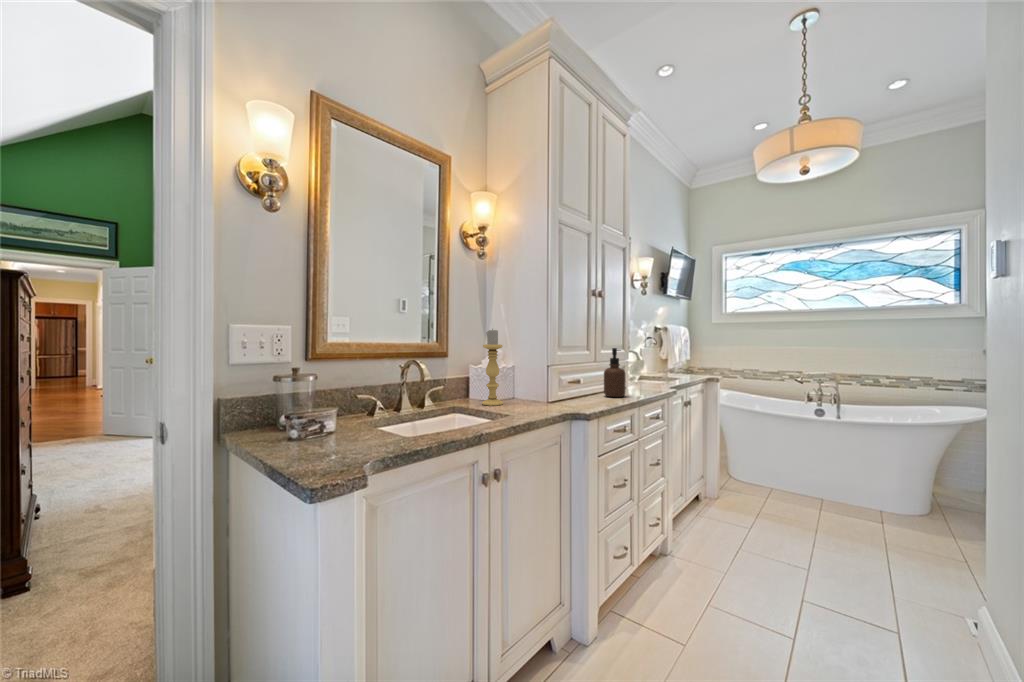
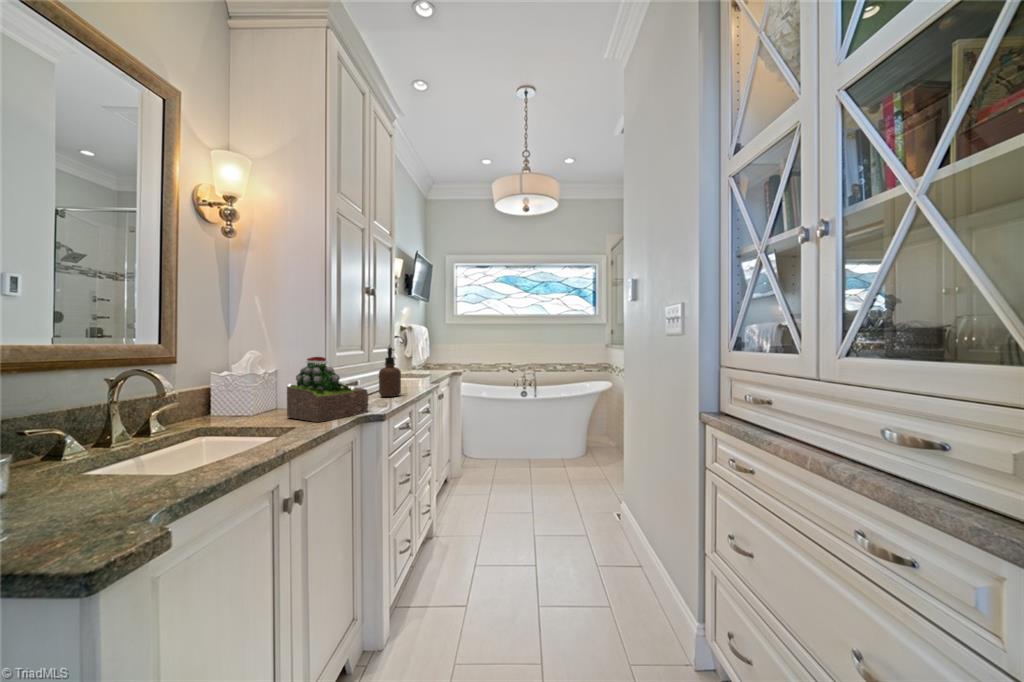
candle holder: present [482,329,503,406] -> none [239,326,269,421]
succulent plant: none [513,355,578,413] -> present [287,357,368,422]

